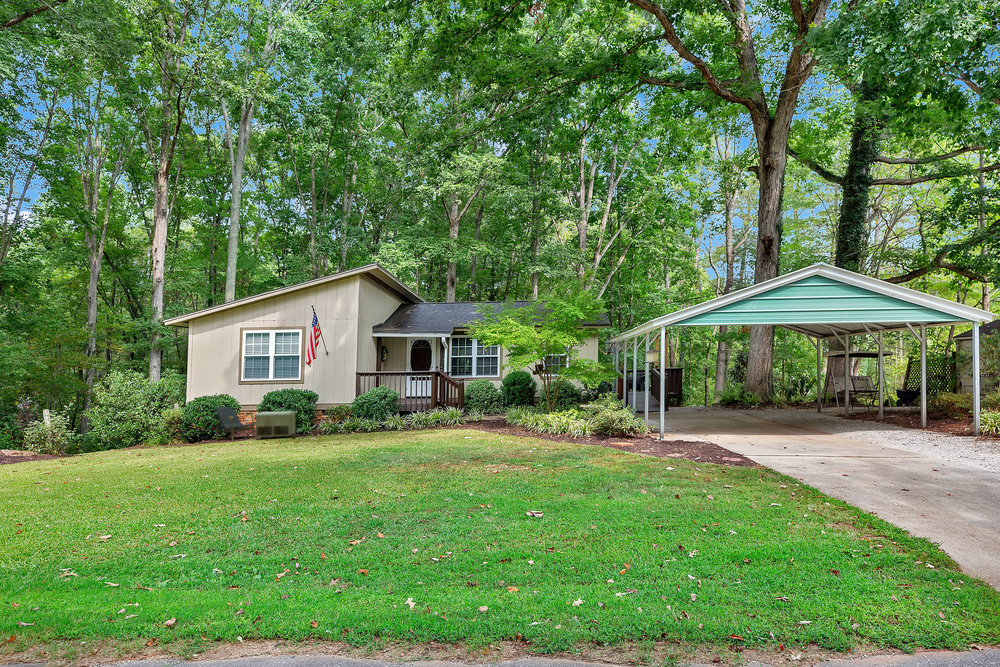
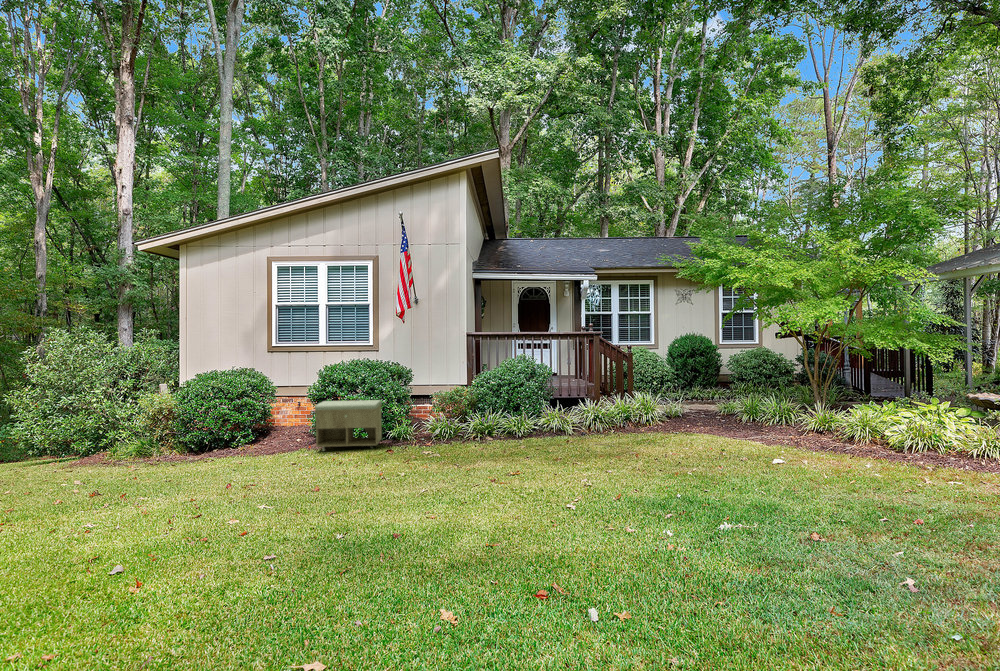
lounge chair: present [215,406,255,440] -> none [236,389,307,453]

